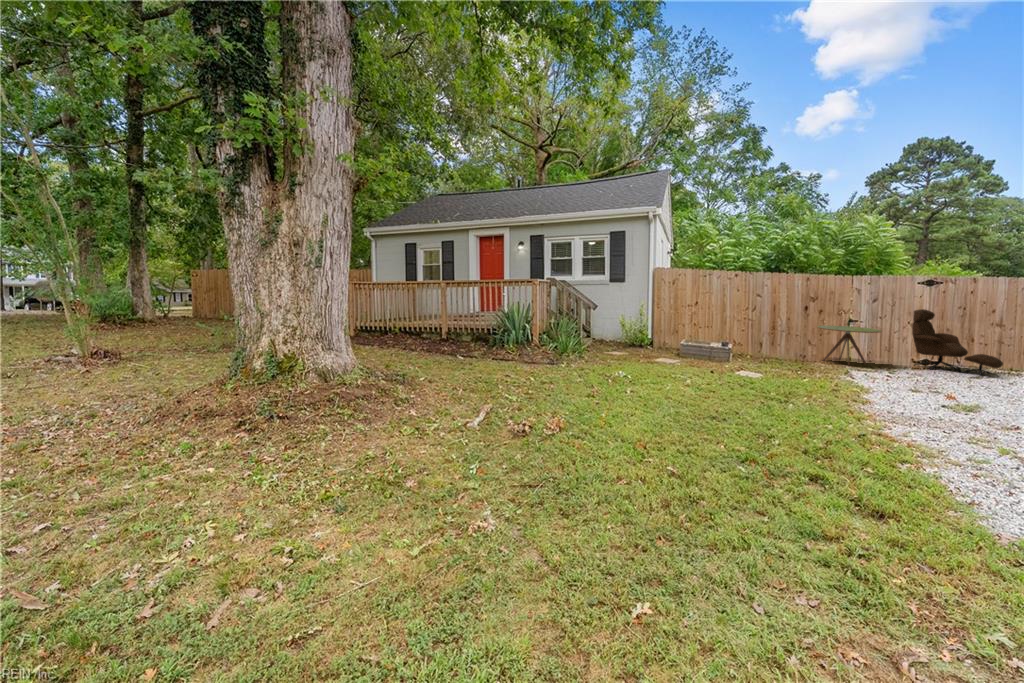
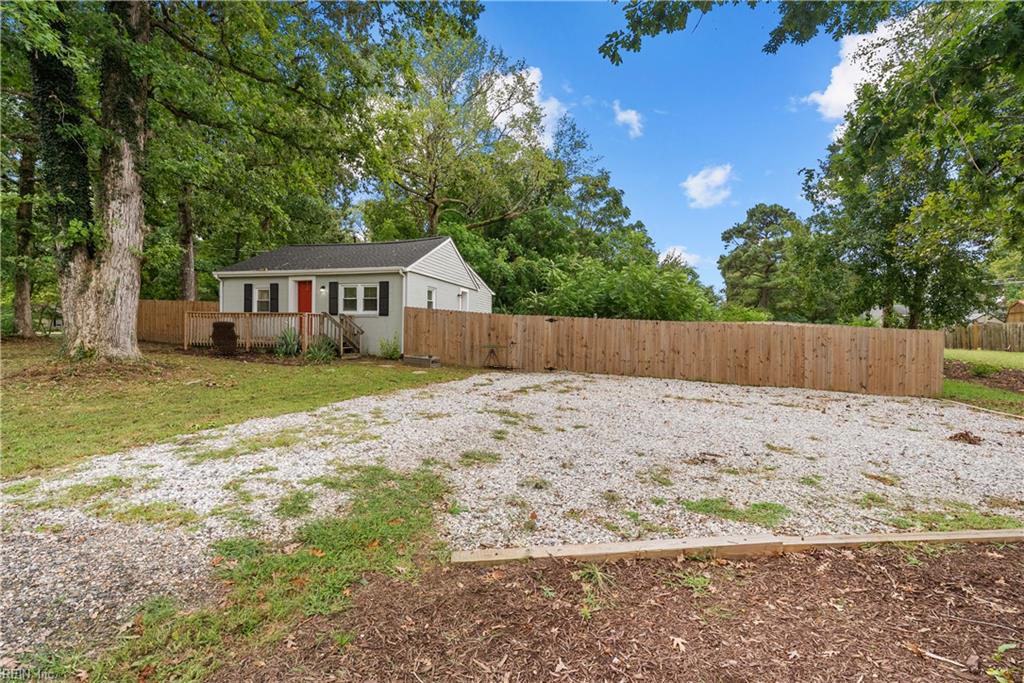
lounge chair: present [912,309,1003,376] -> present [209,321,240,355]

